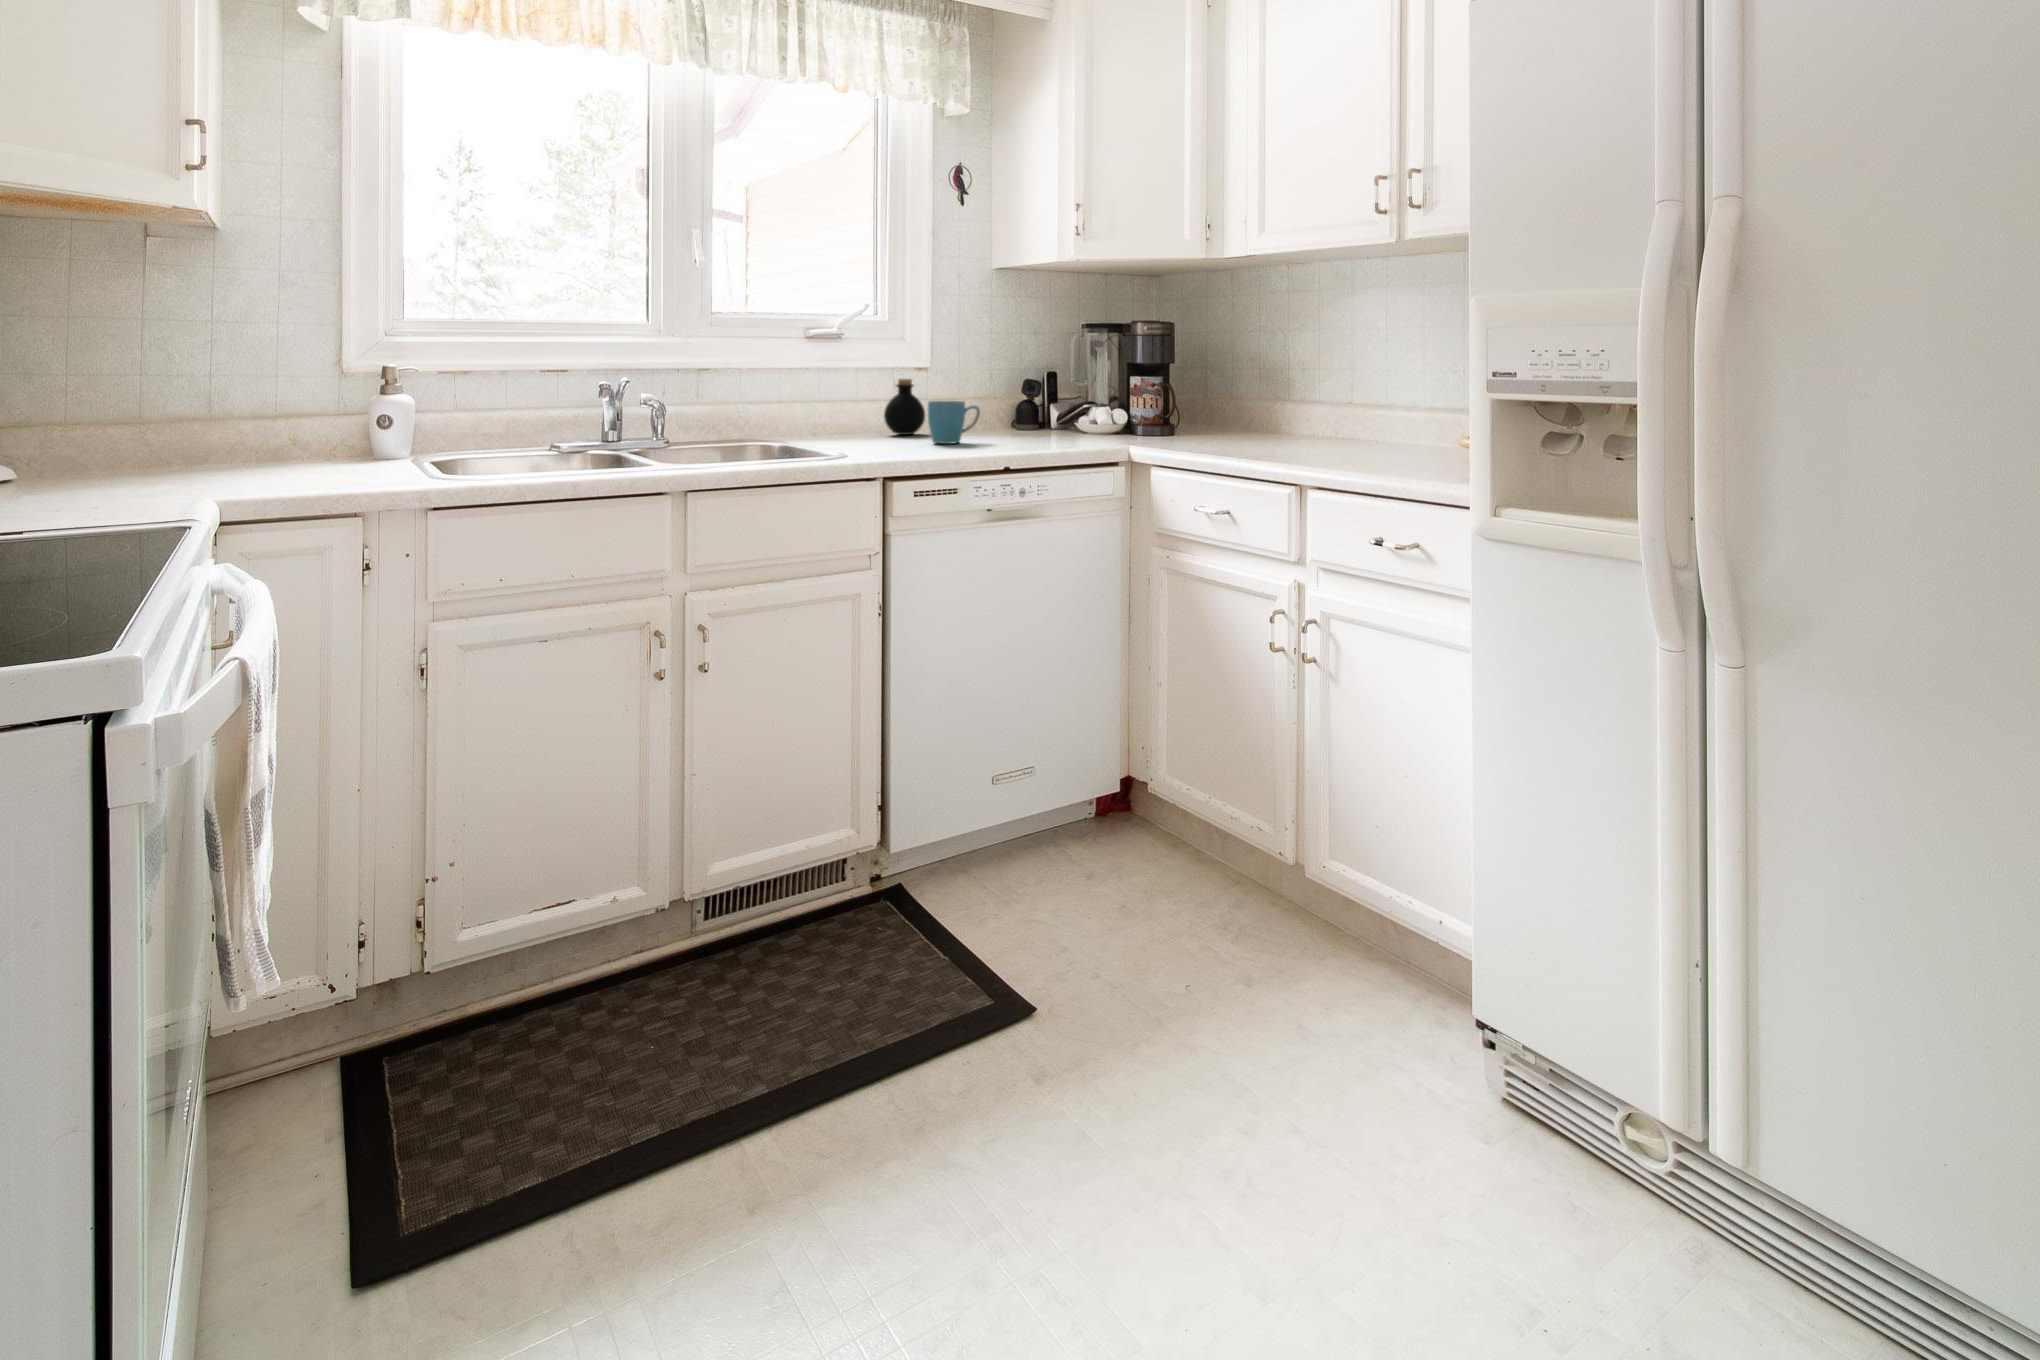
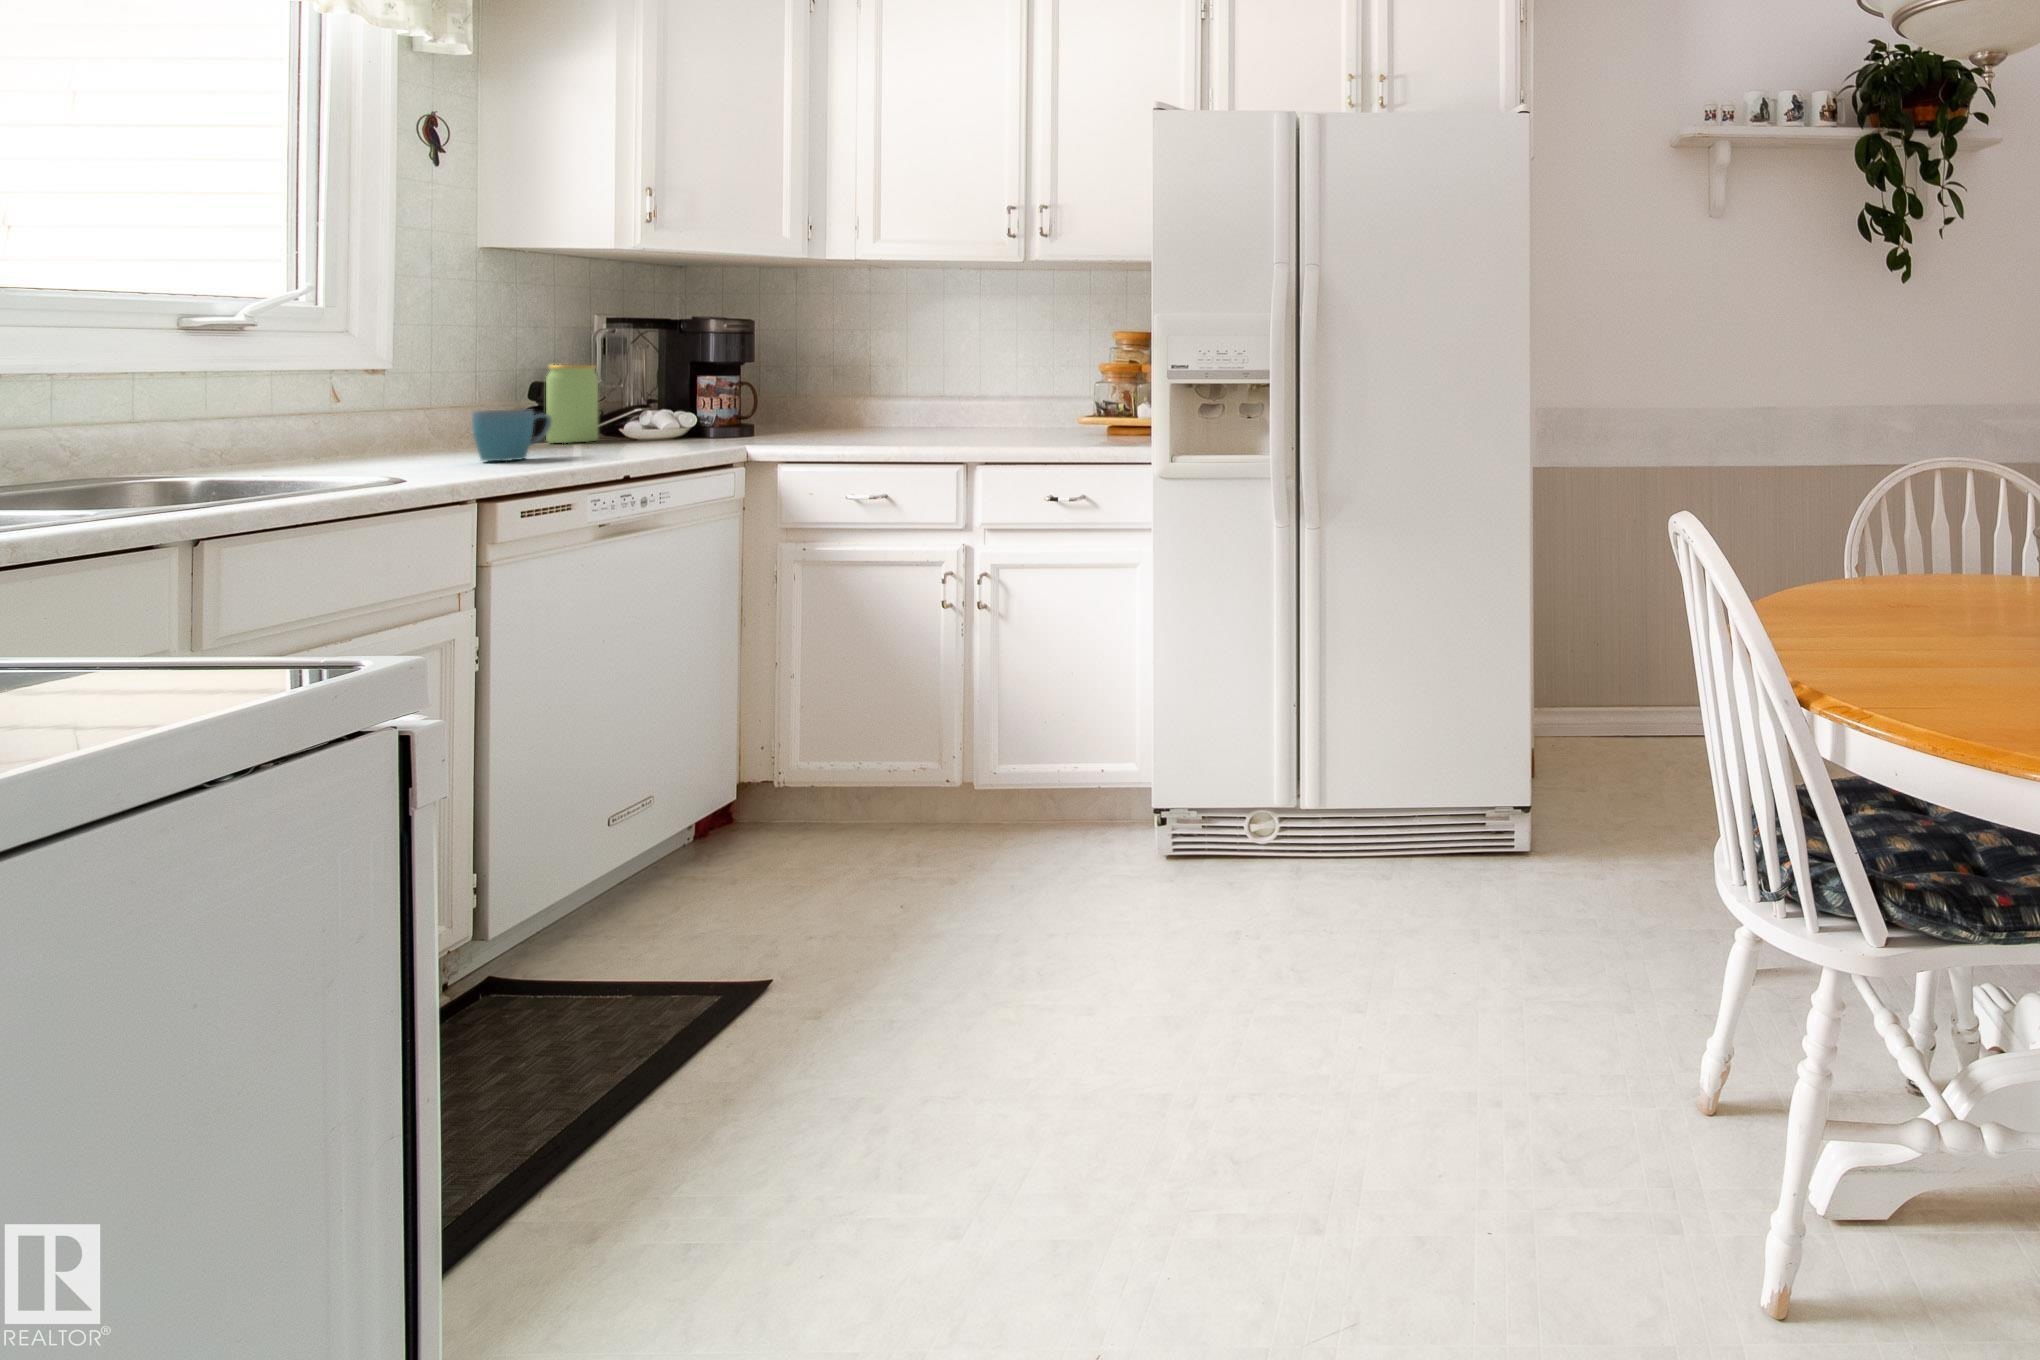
jar: none [1015,364,1049,431] -> present [546,365,598,443]
bottle: present [884,379,925,435] -> none [331,386,409,460]

